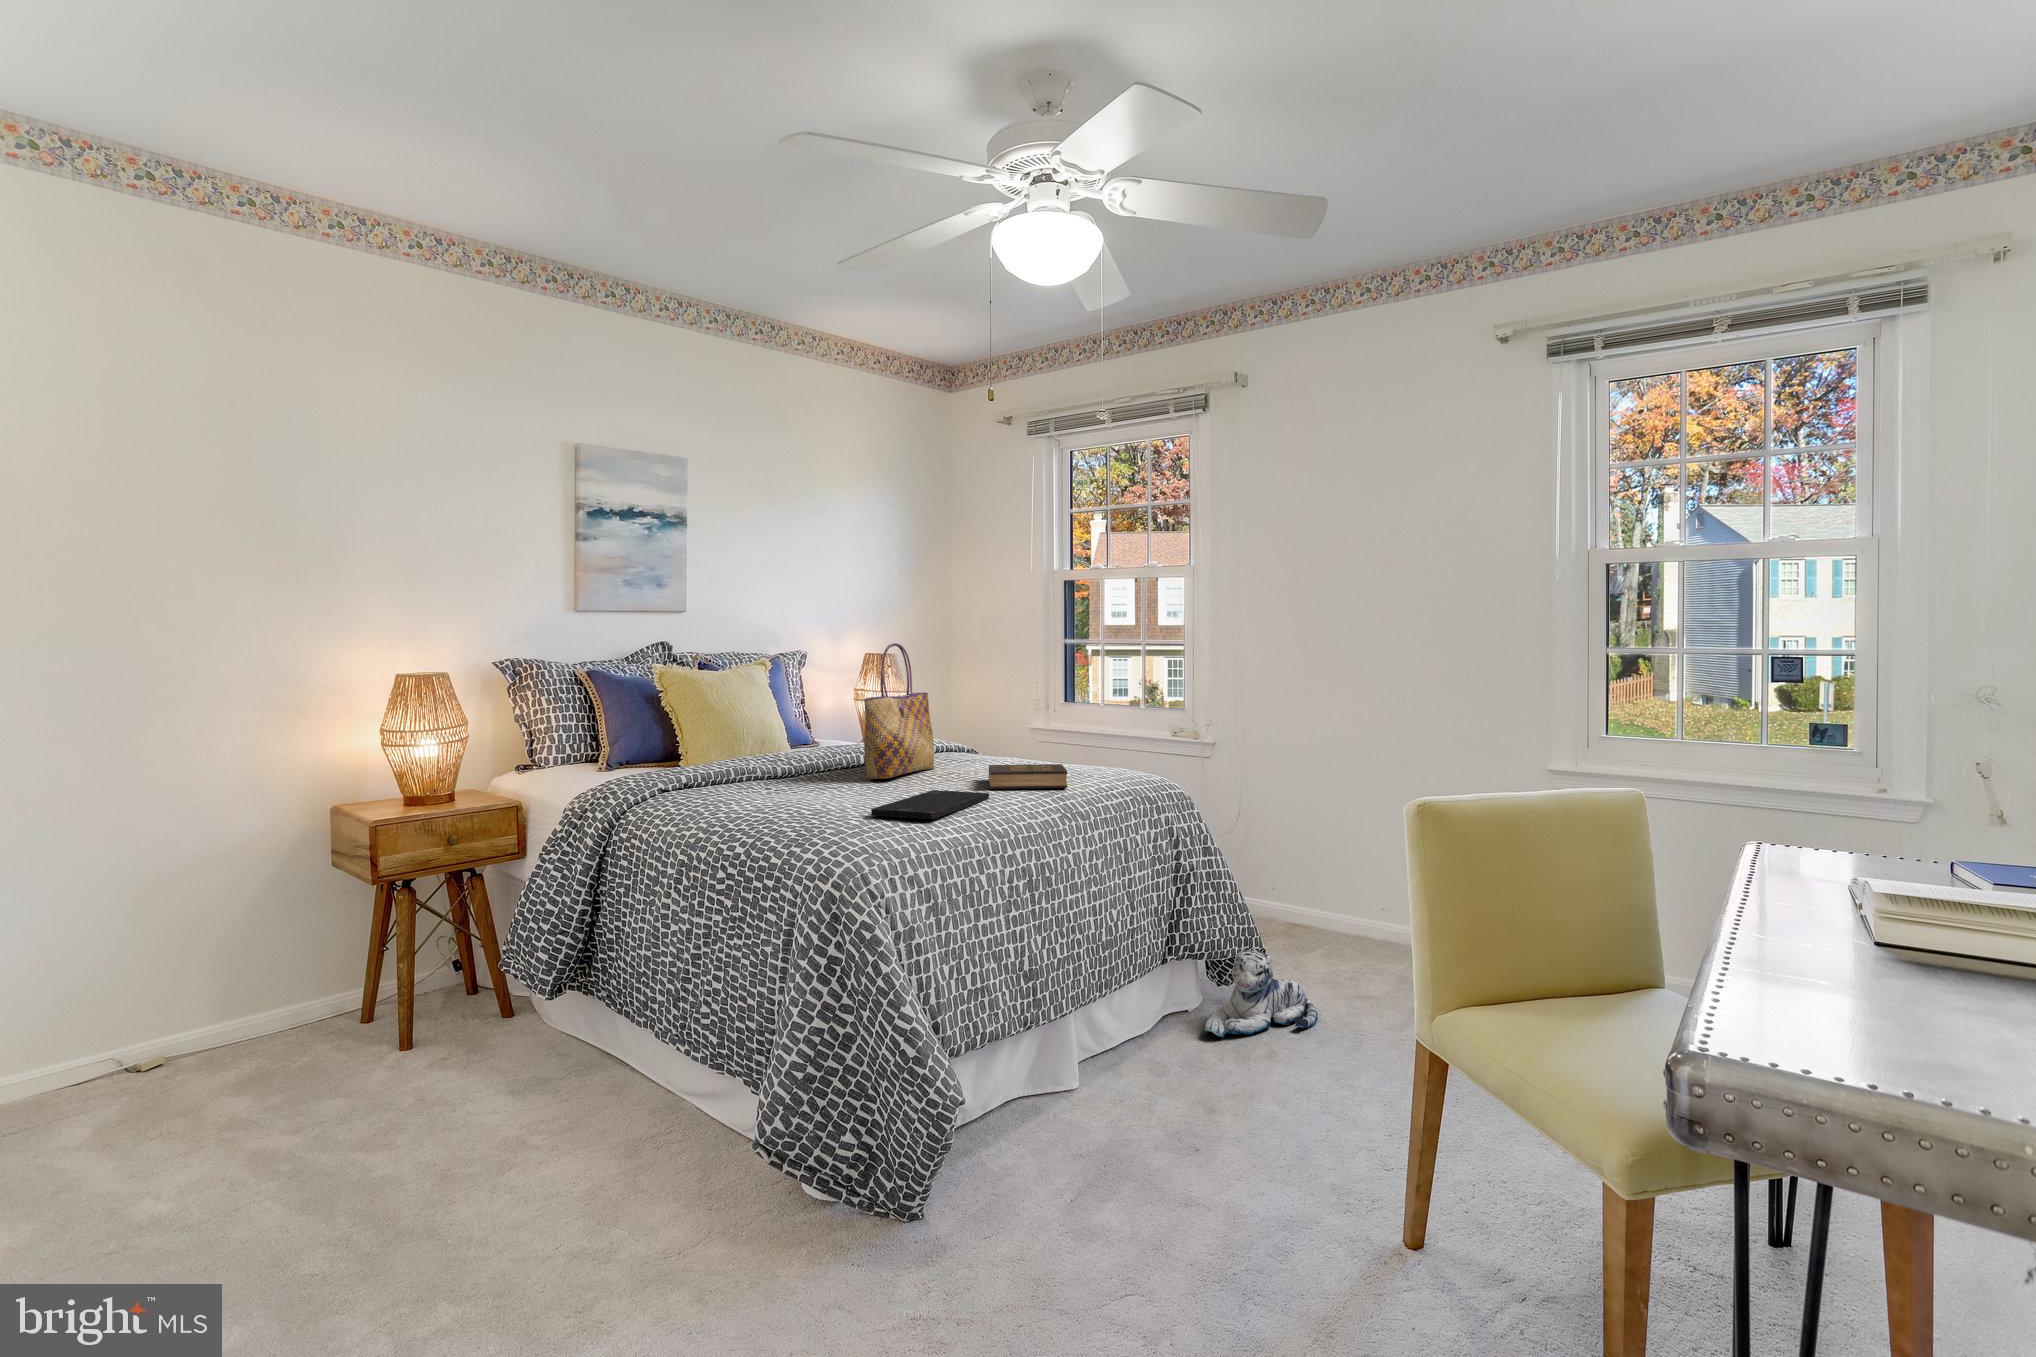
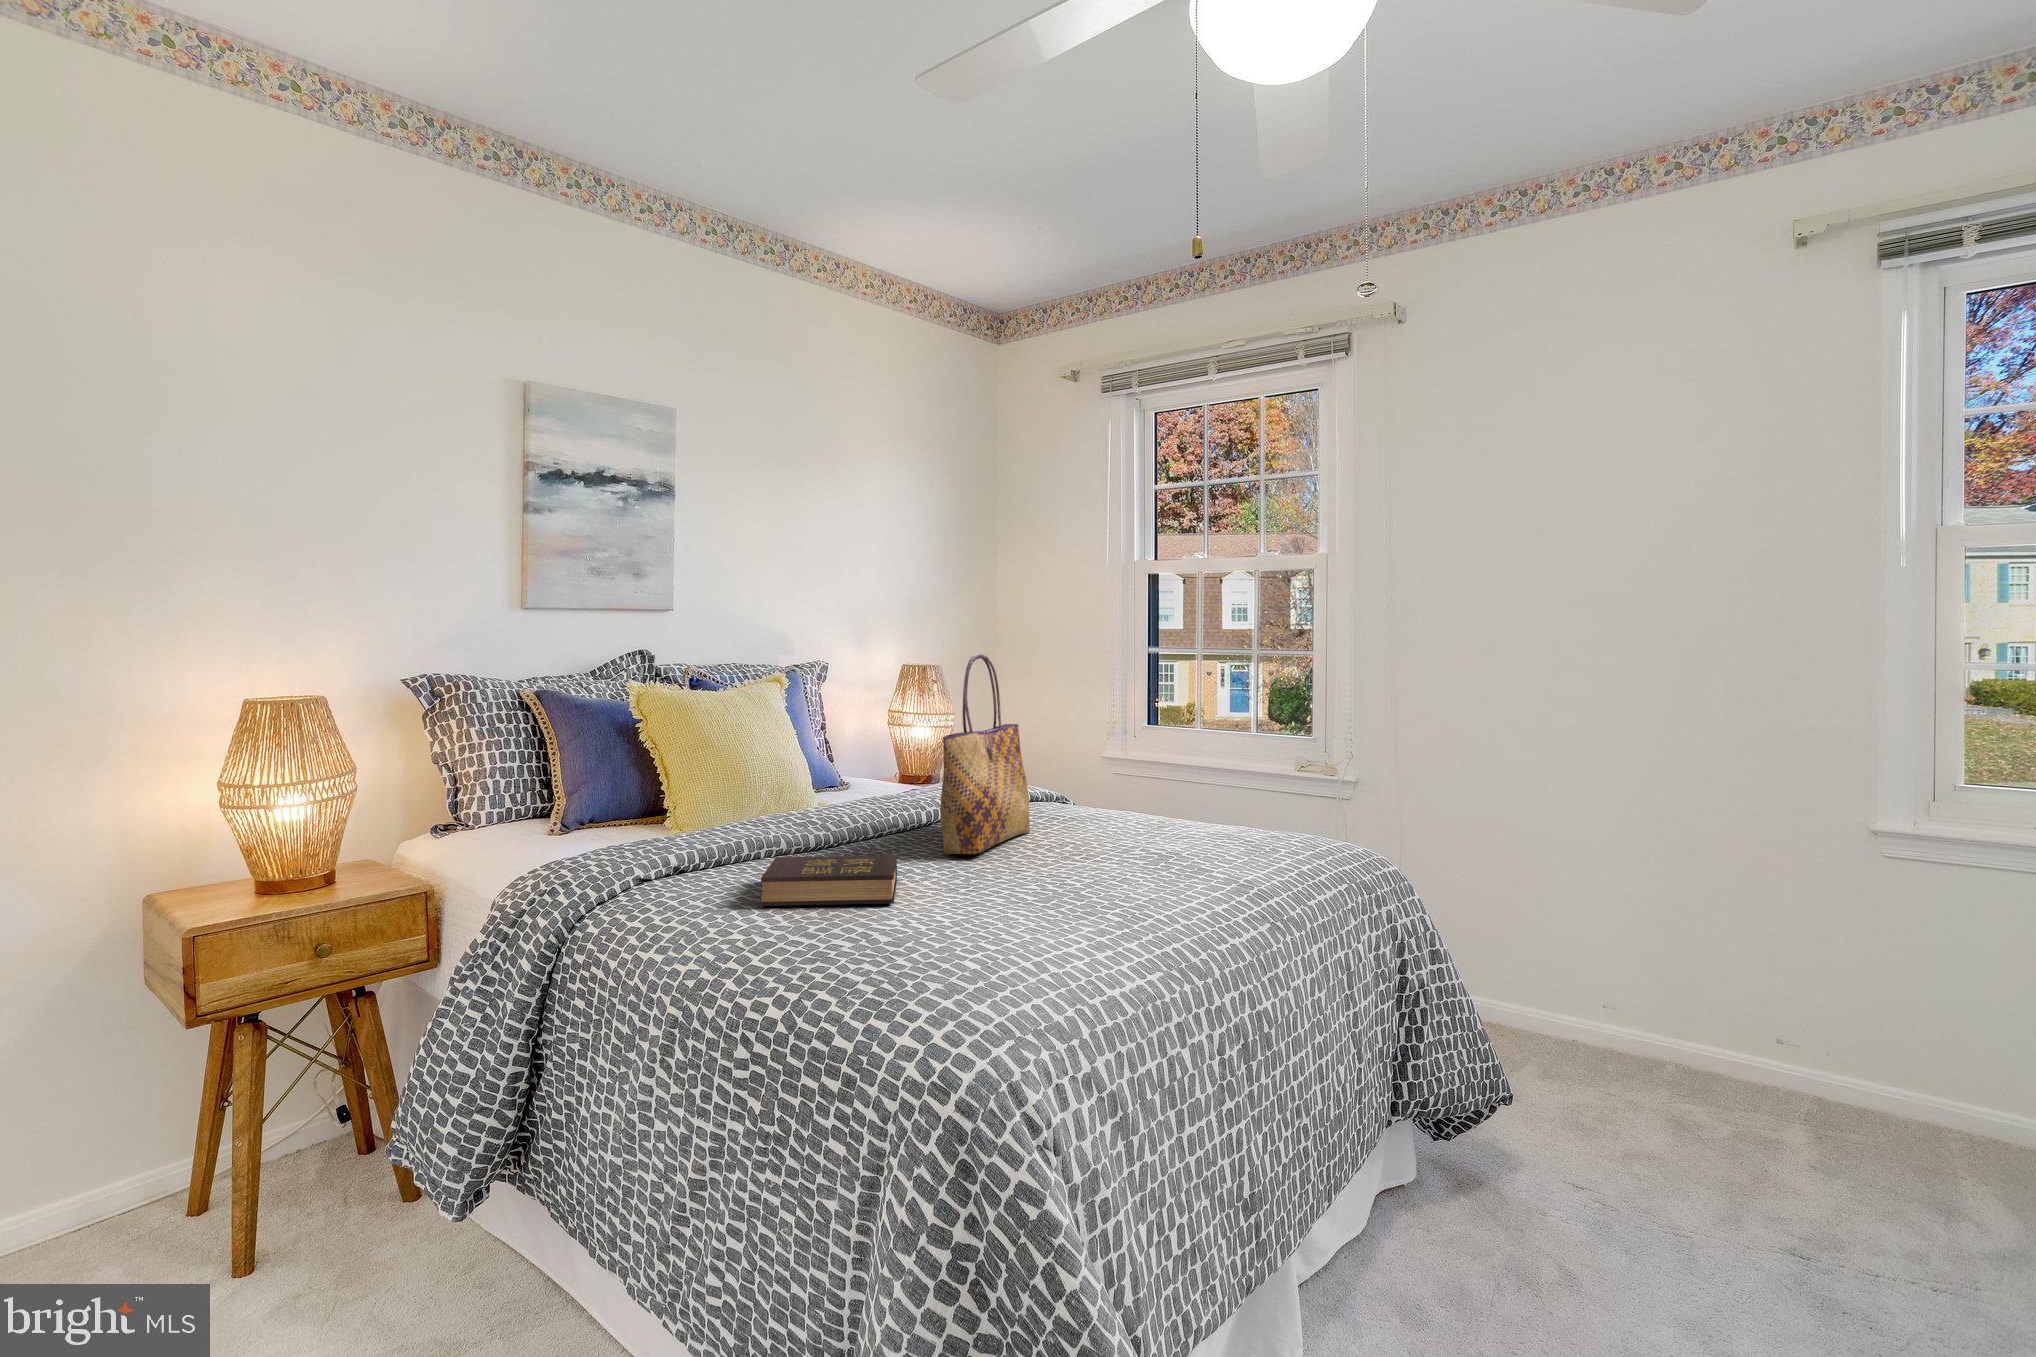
hardback book: present [989,764,1067,789] -> present [761,855,897,906]
smartphone: present [871,790,989,819] -> none [985,878,1146,948]
plush toy: present [1204,947,1318,1037] -> none [1449,1101,1601,1246]

